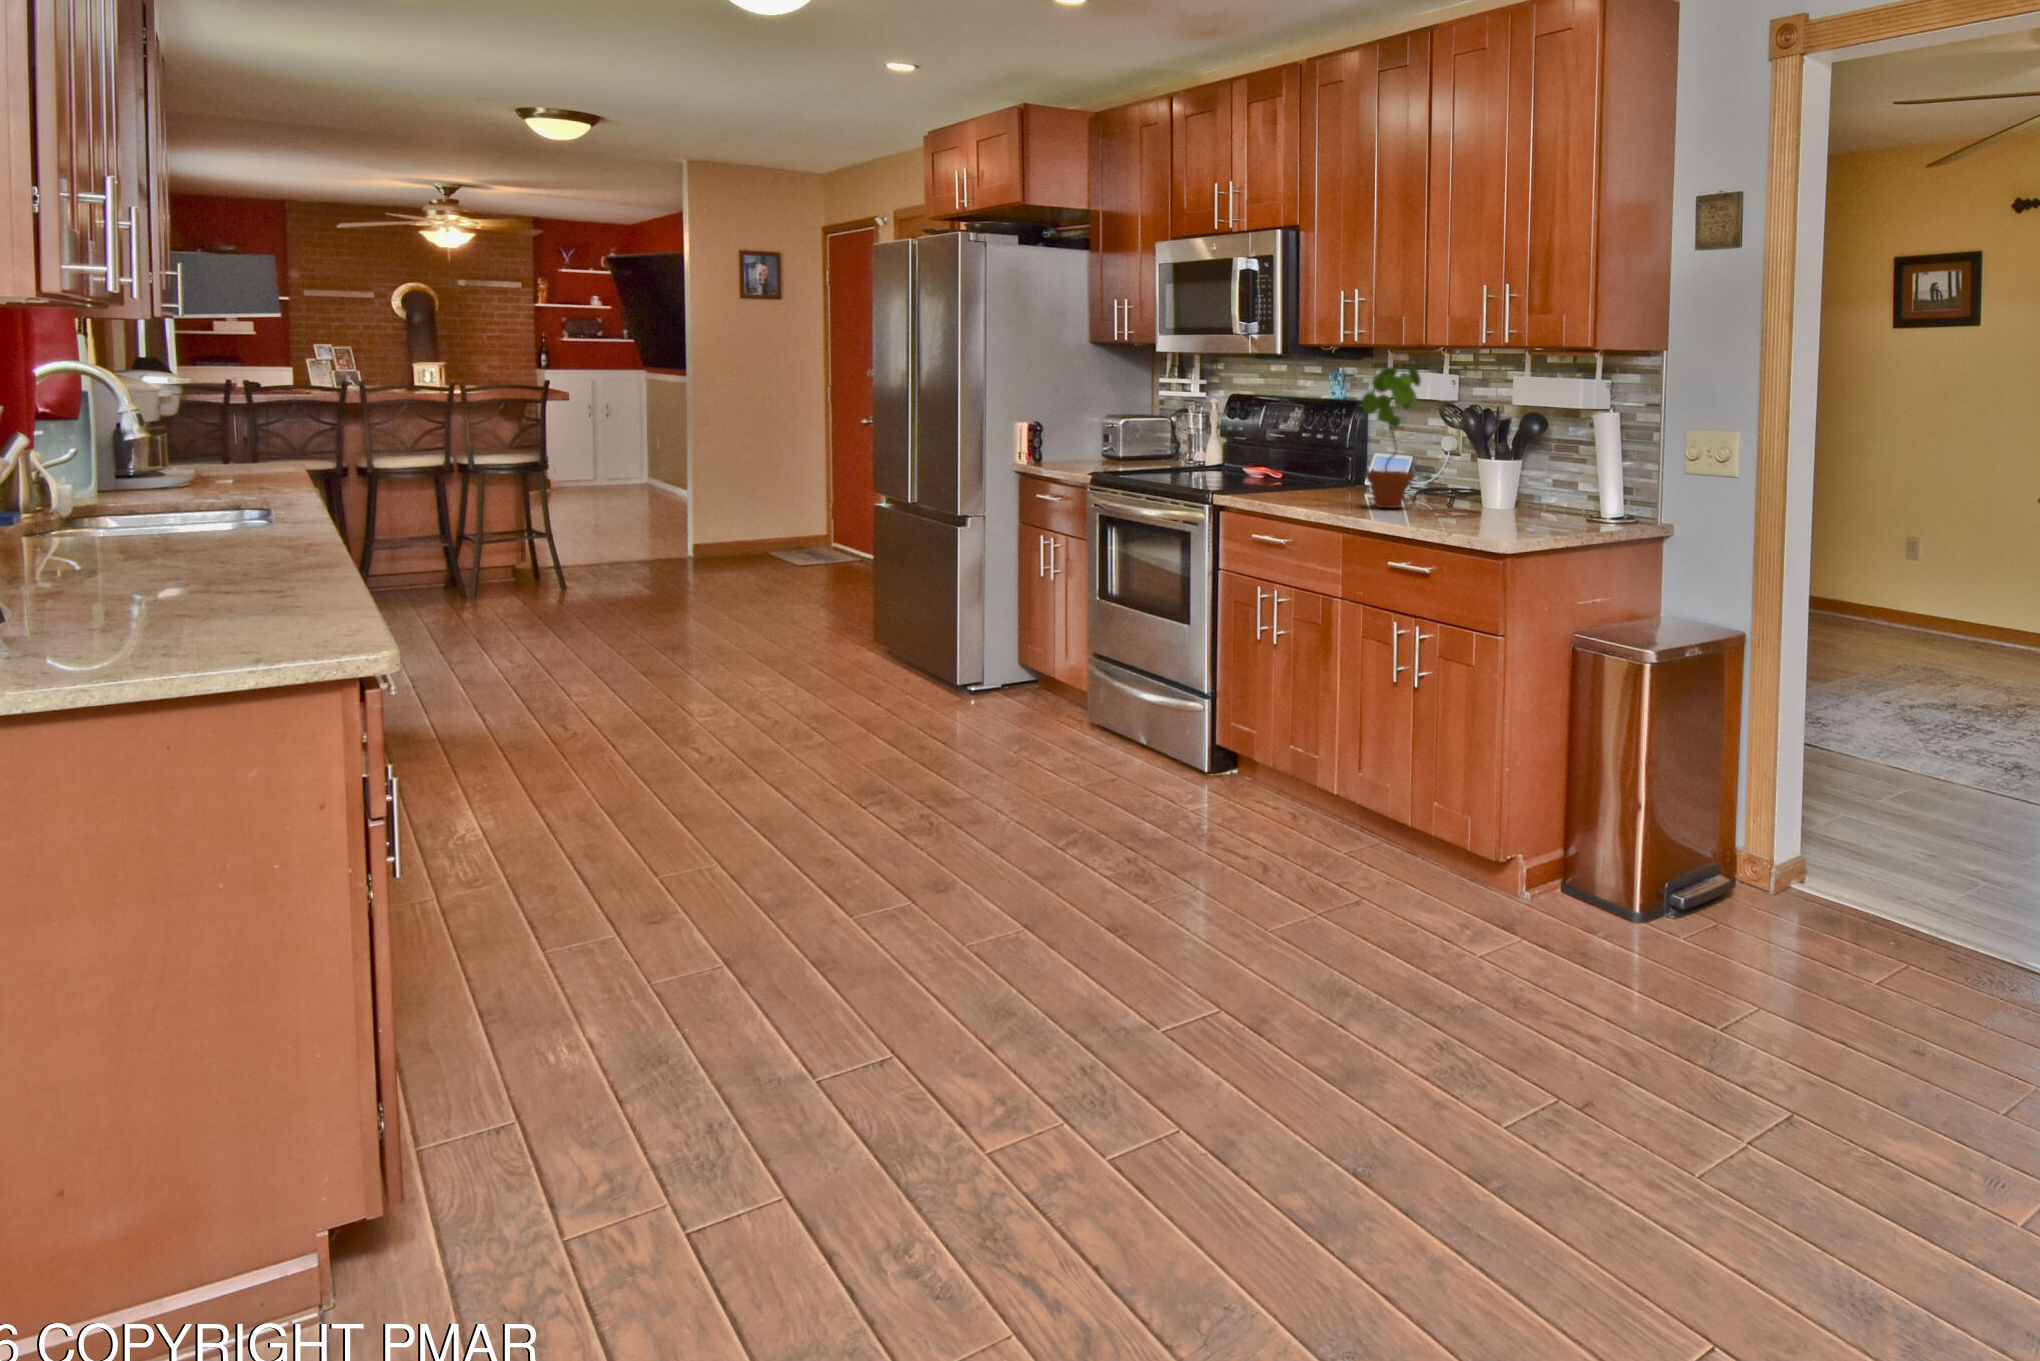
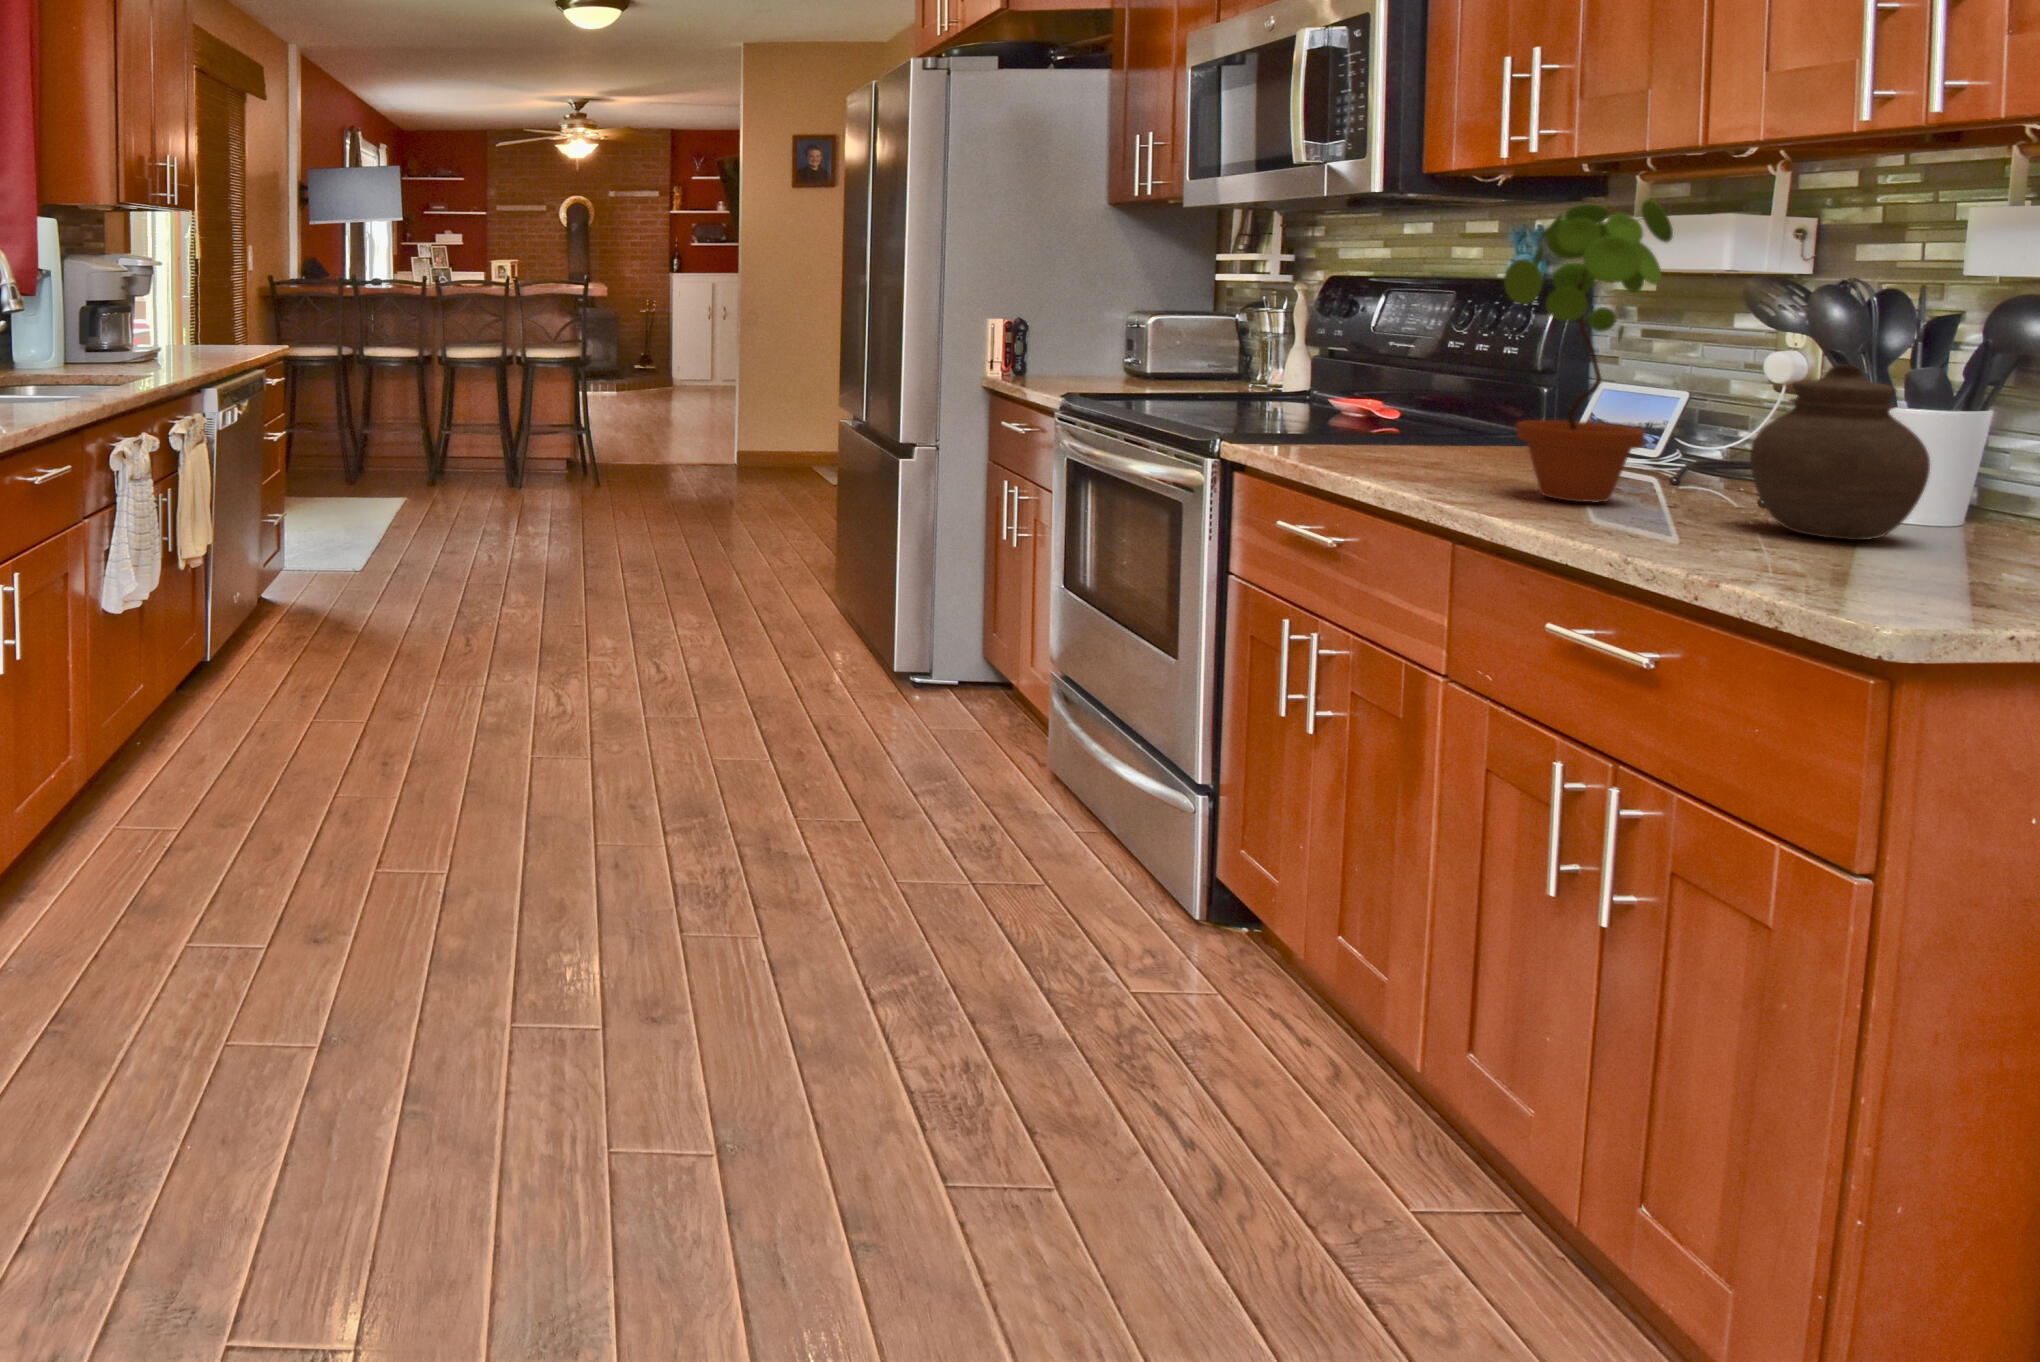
jar: none [1451,441,1505,515] -> present [1750,364,1930,540]

